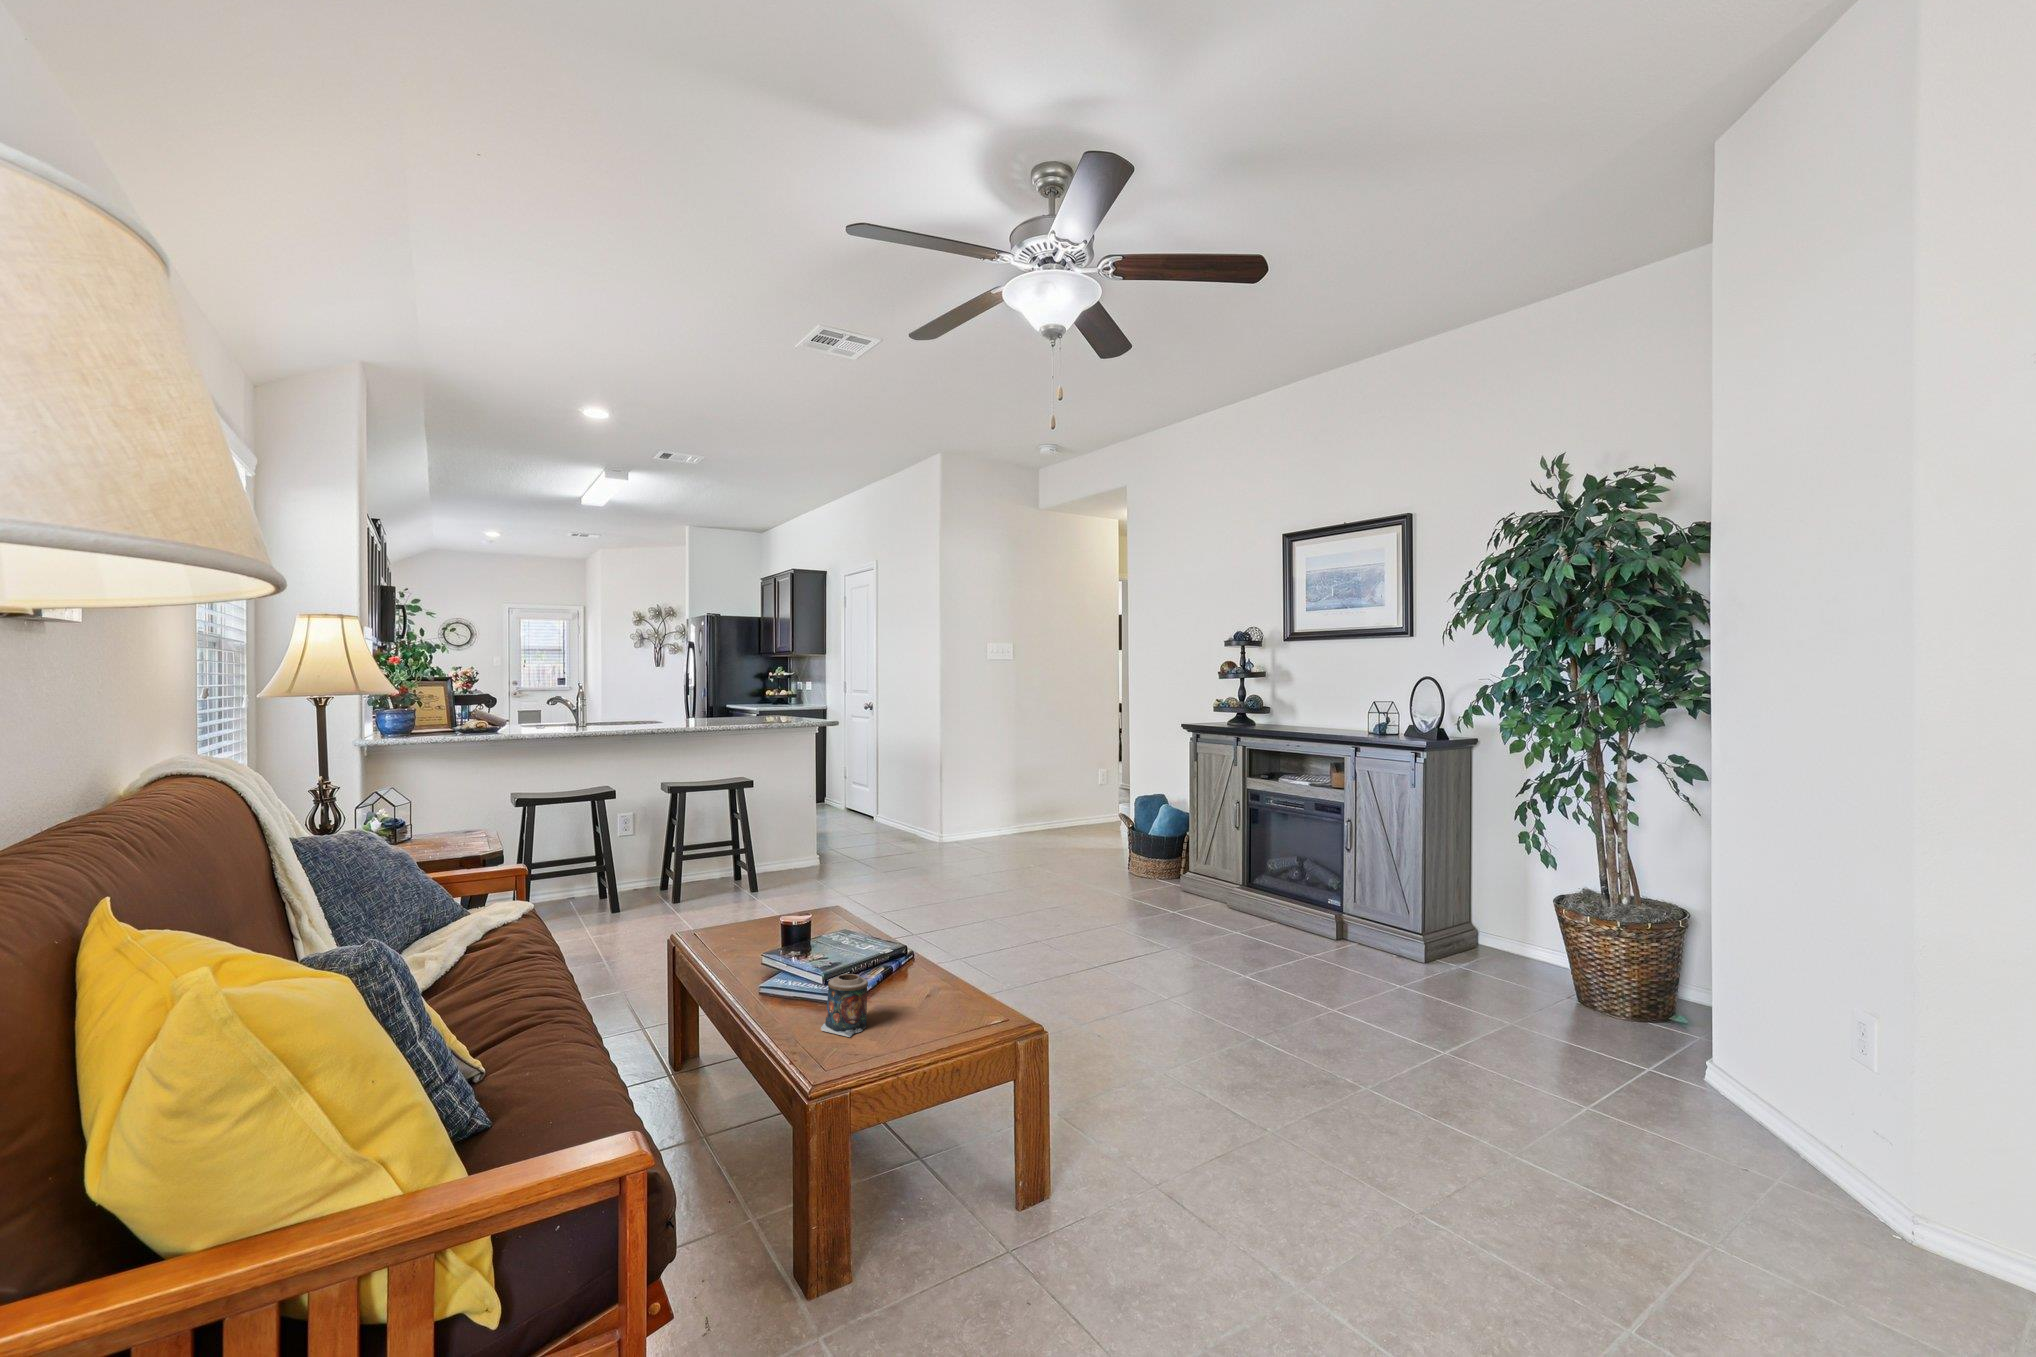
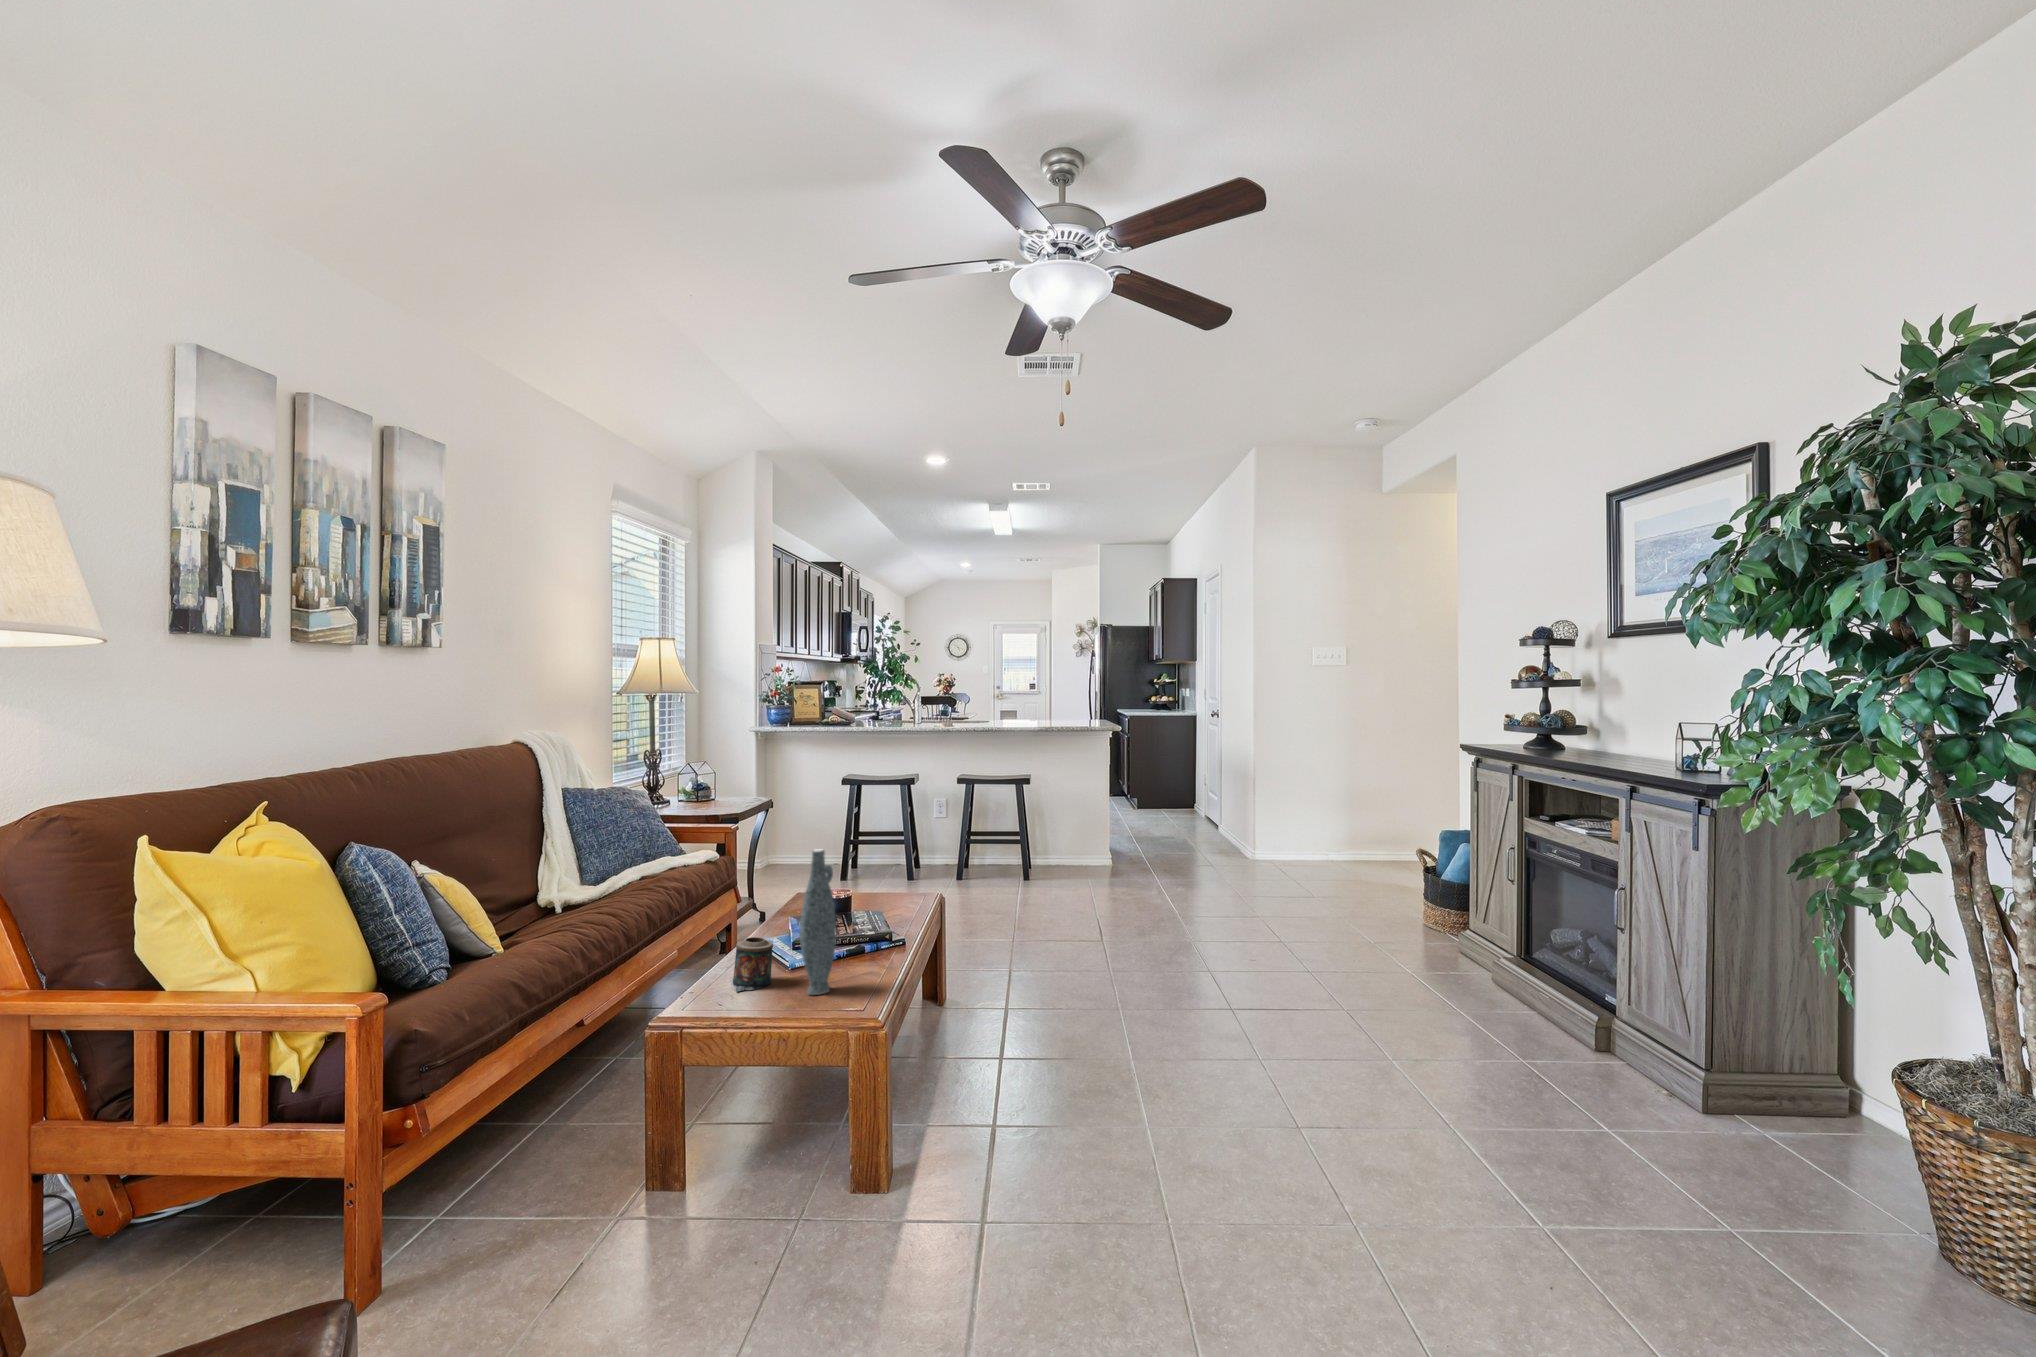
vase: none [910,867,951,1021] -> present [800,849,836,995]

